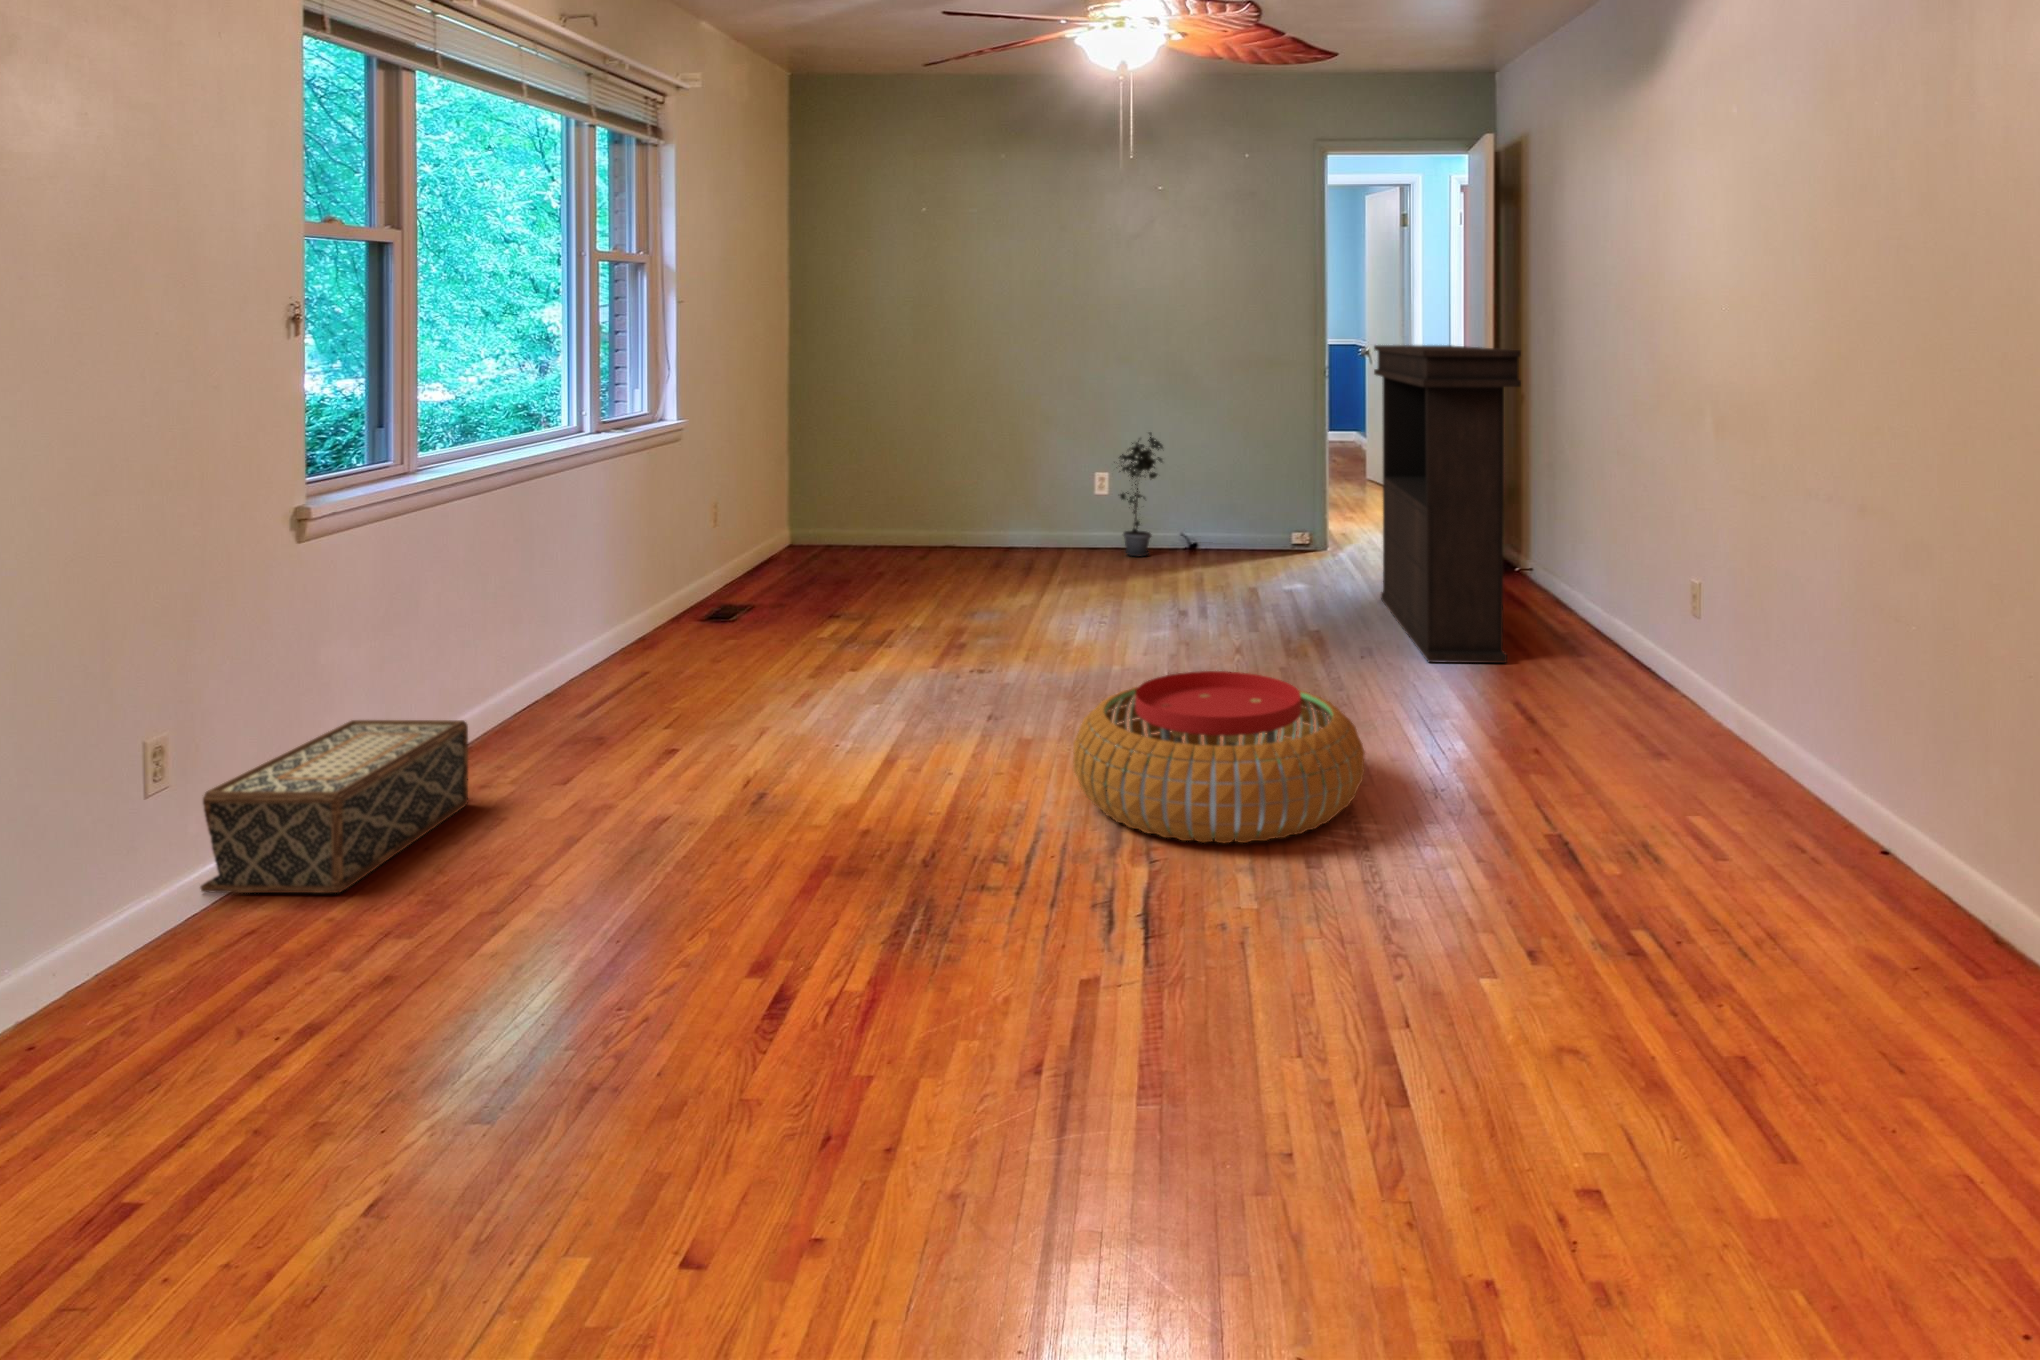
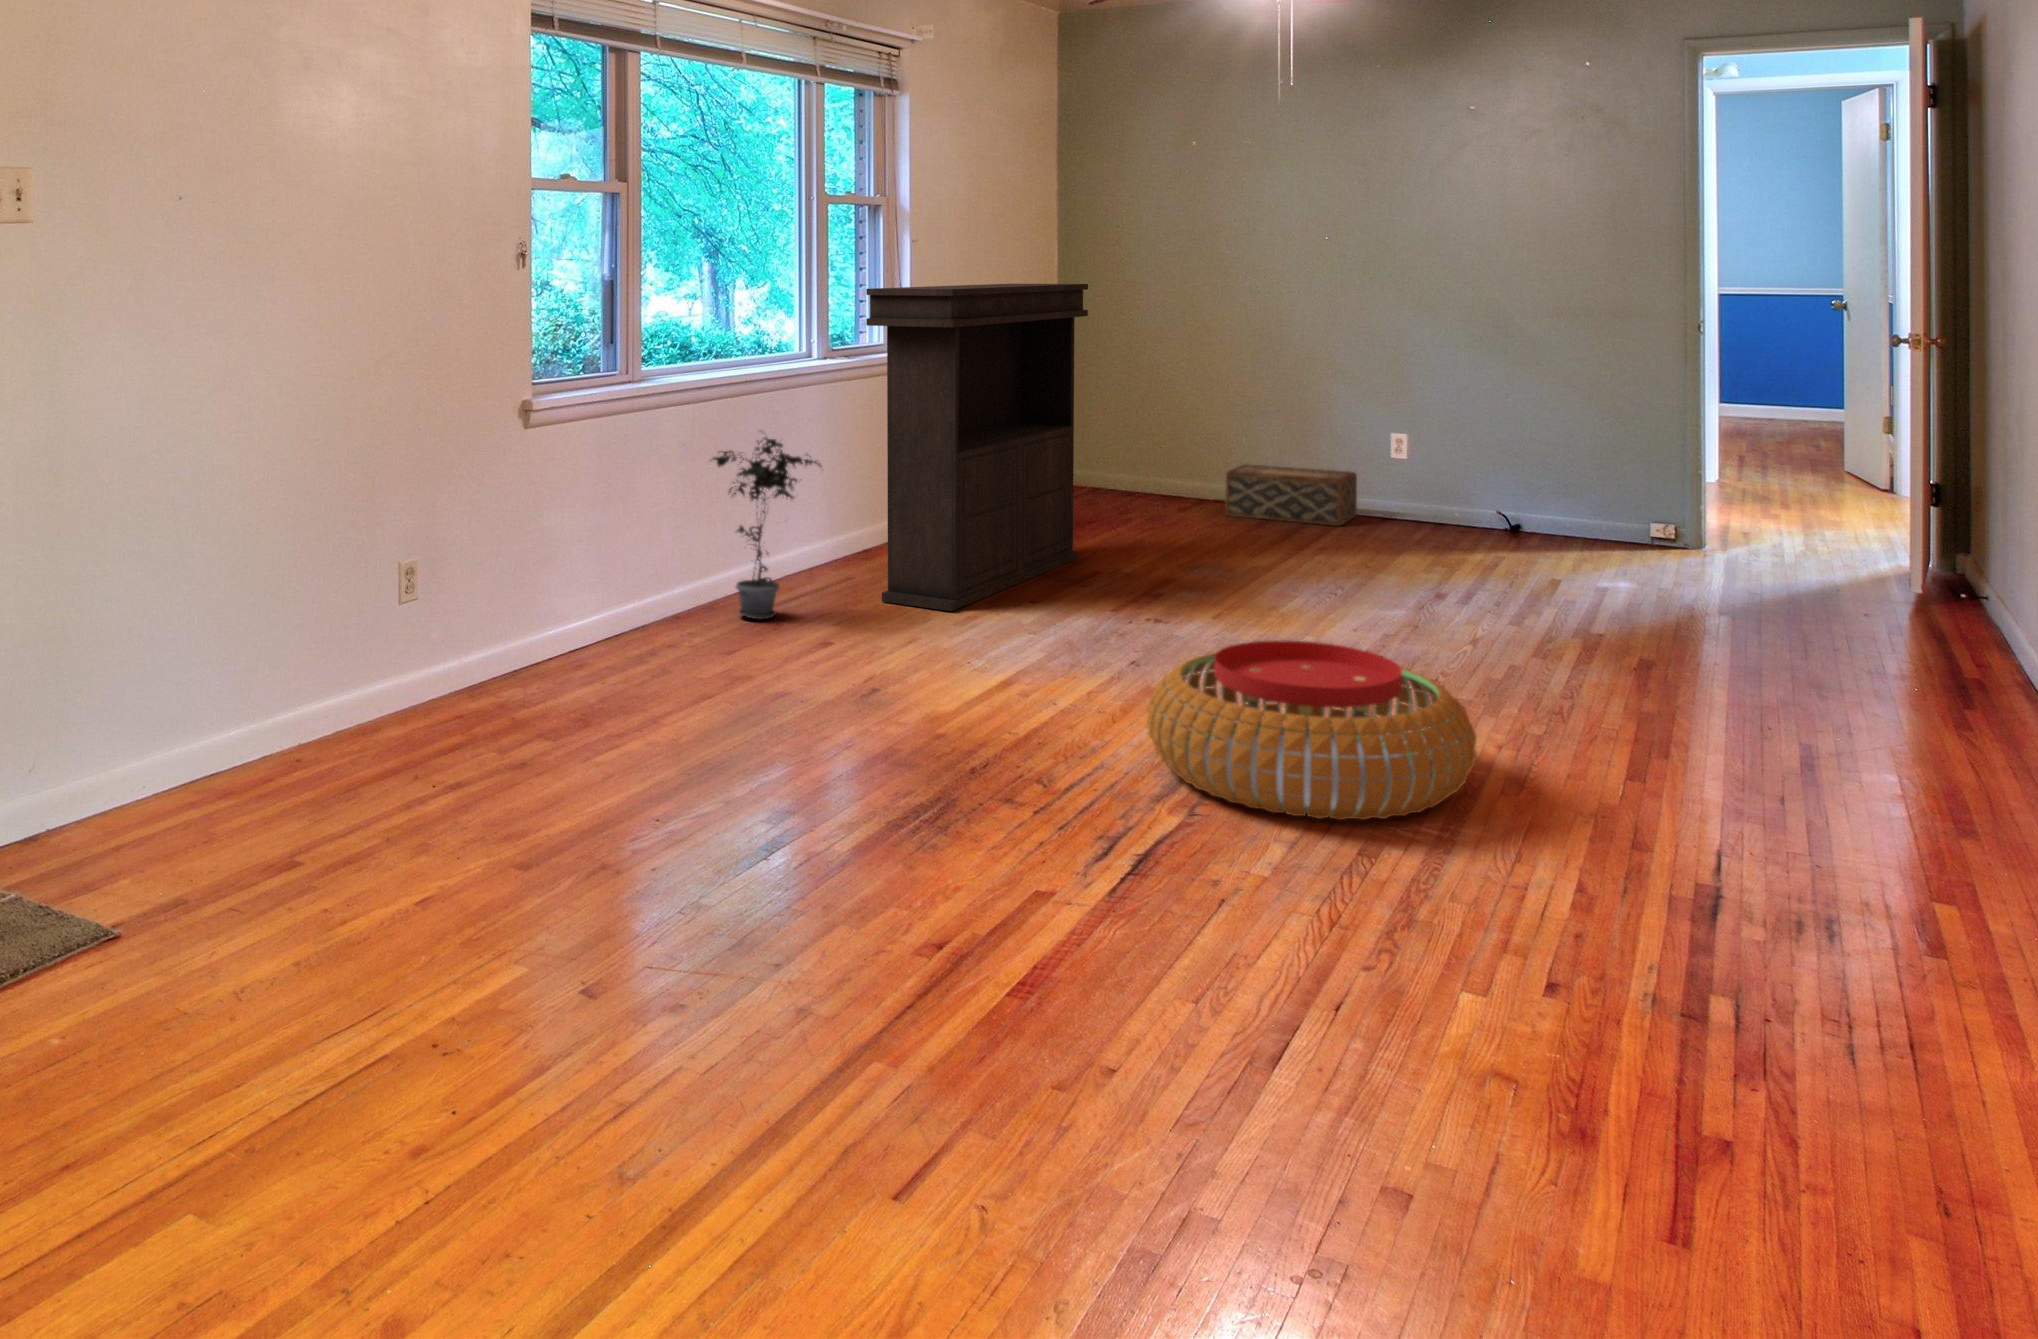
console table: present [1374,345,1521,663] -> present [866,284,1088,611]
potted plant: present [1119,433,1163,556] -> present [711,438,822,619]
woven basket: present [201,720,468,893] -> present [1226,464,1357,526]

